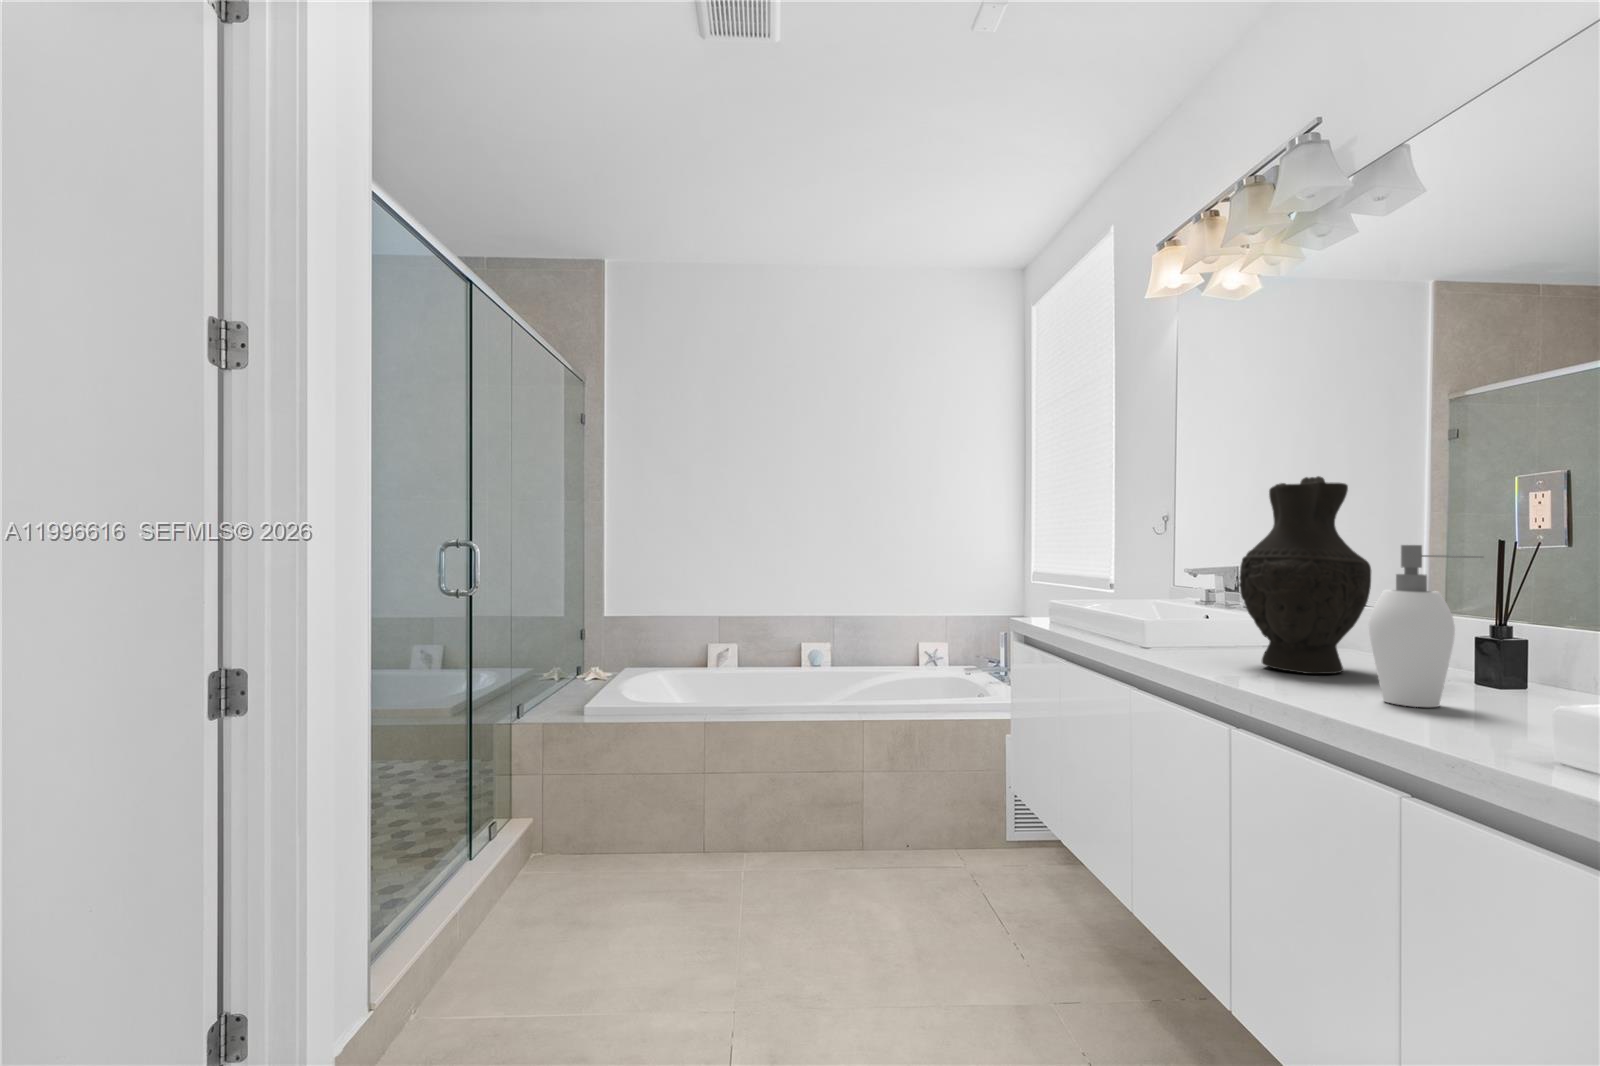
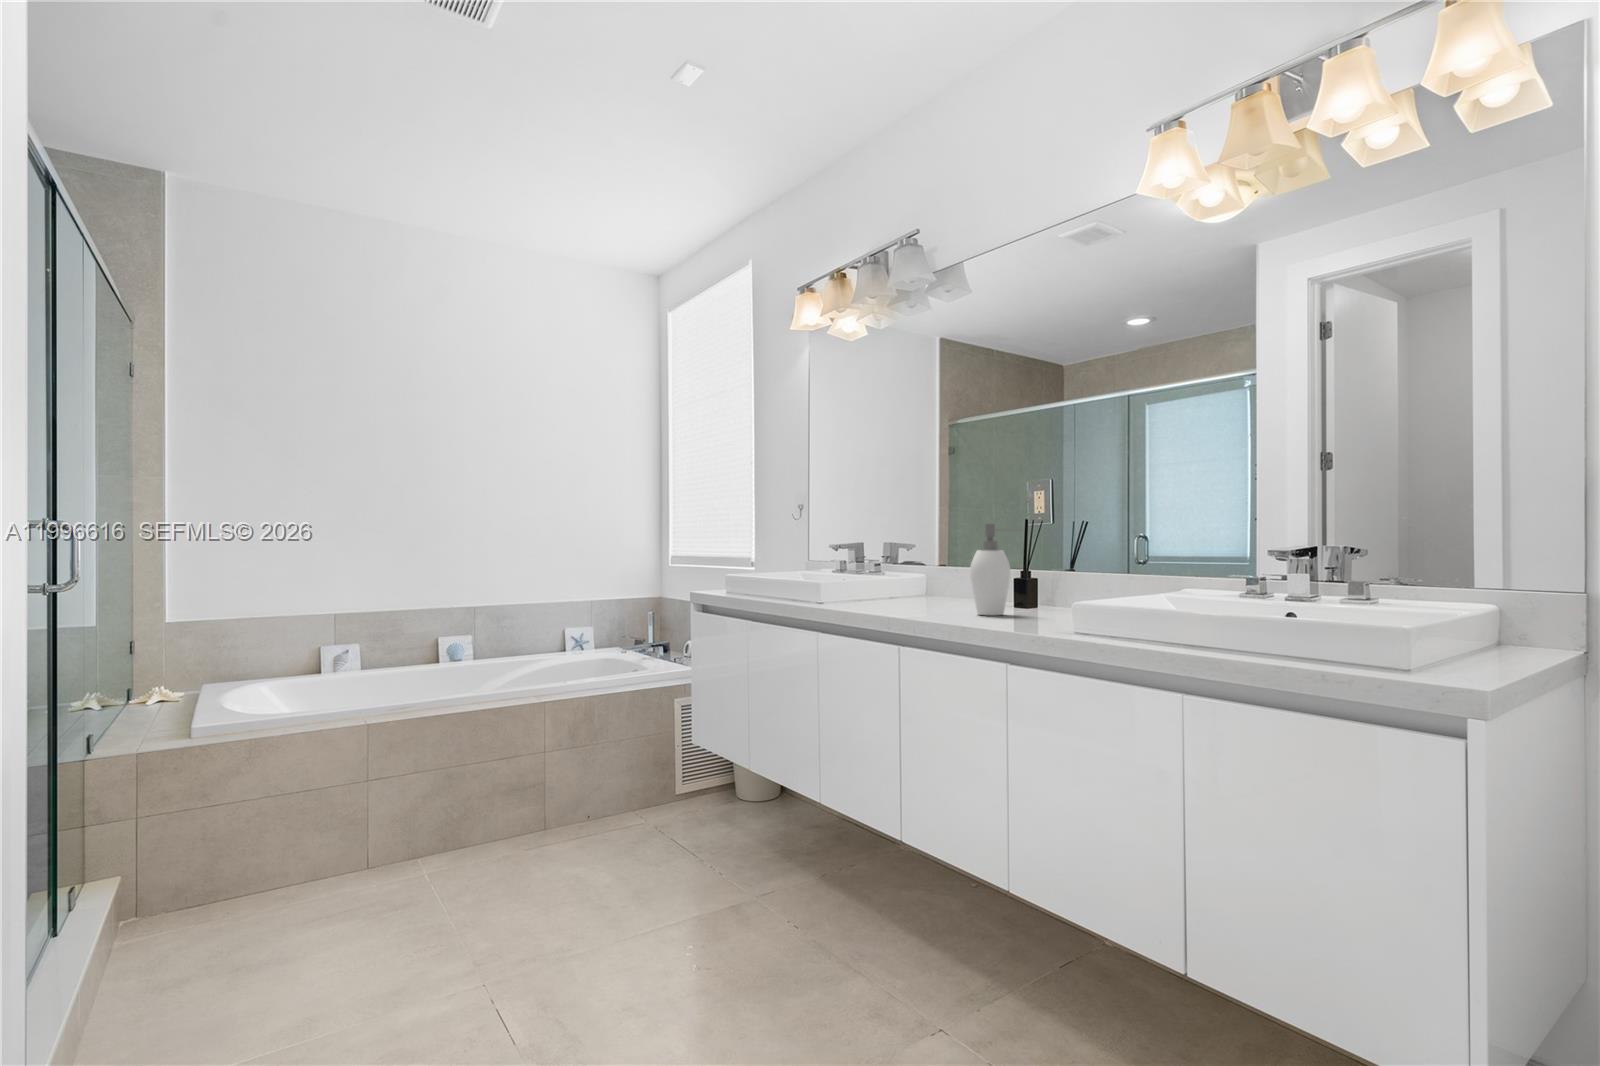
decorative vase: present [1239,476,1371,674] -> none [889,480,962,607]

